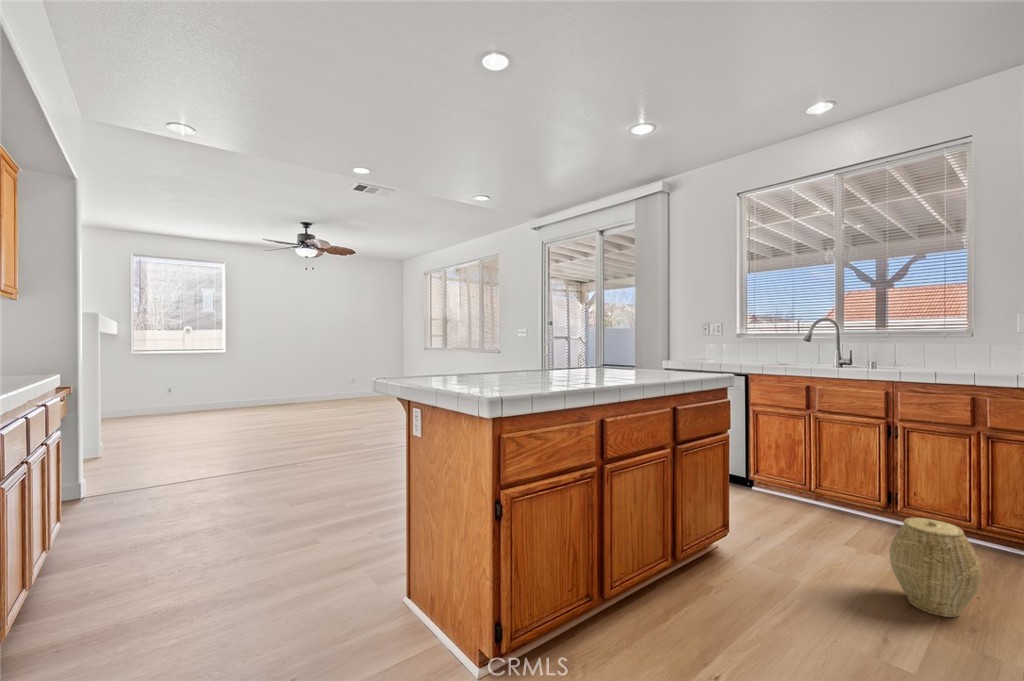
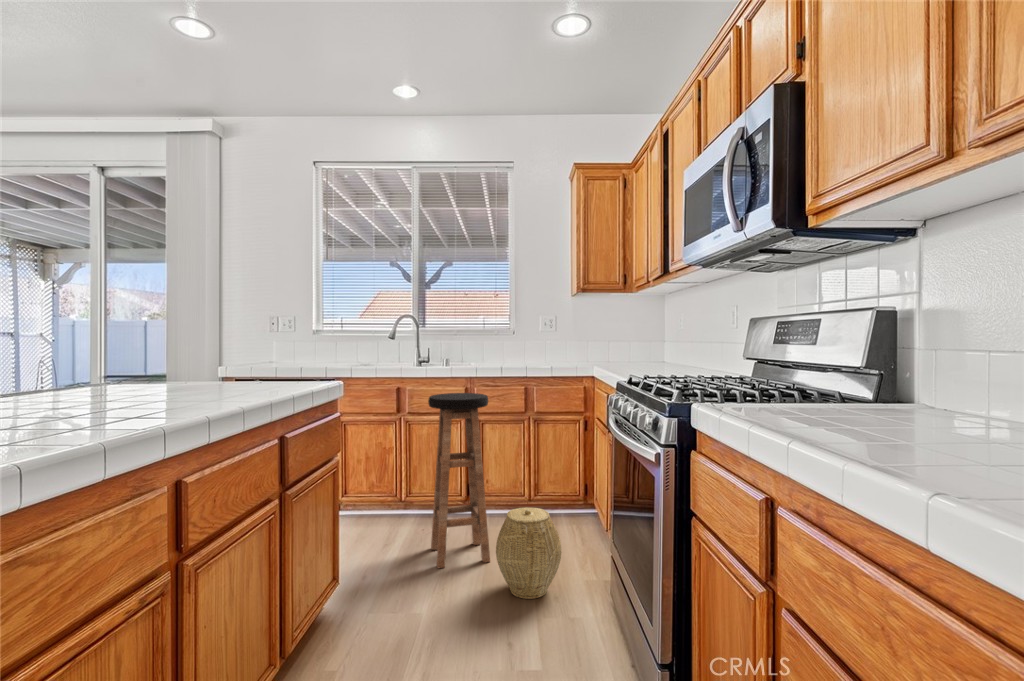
bar stool: none [826,394,898,568] -> present [428,393,490,568]

